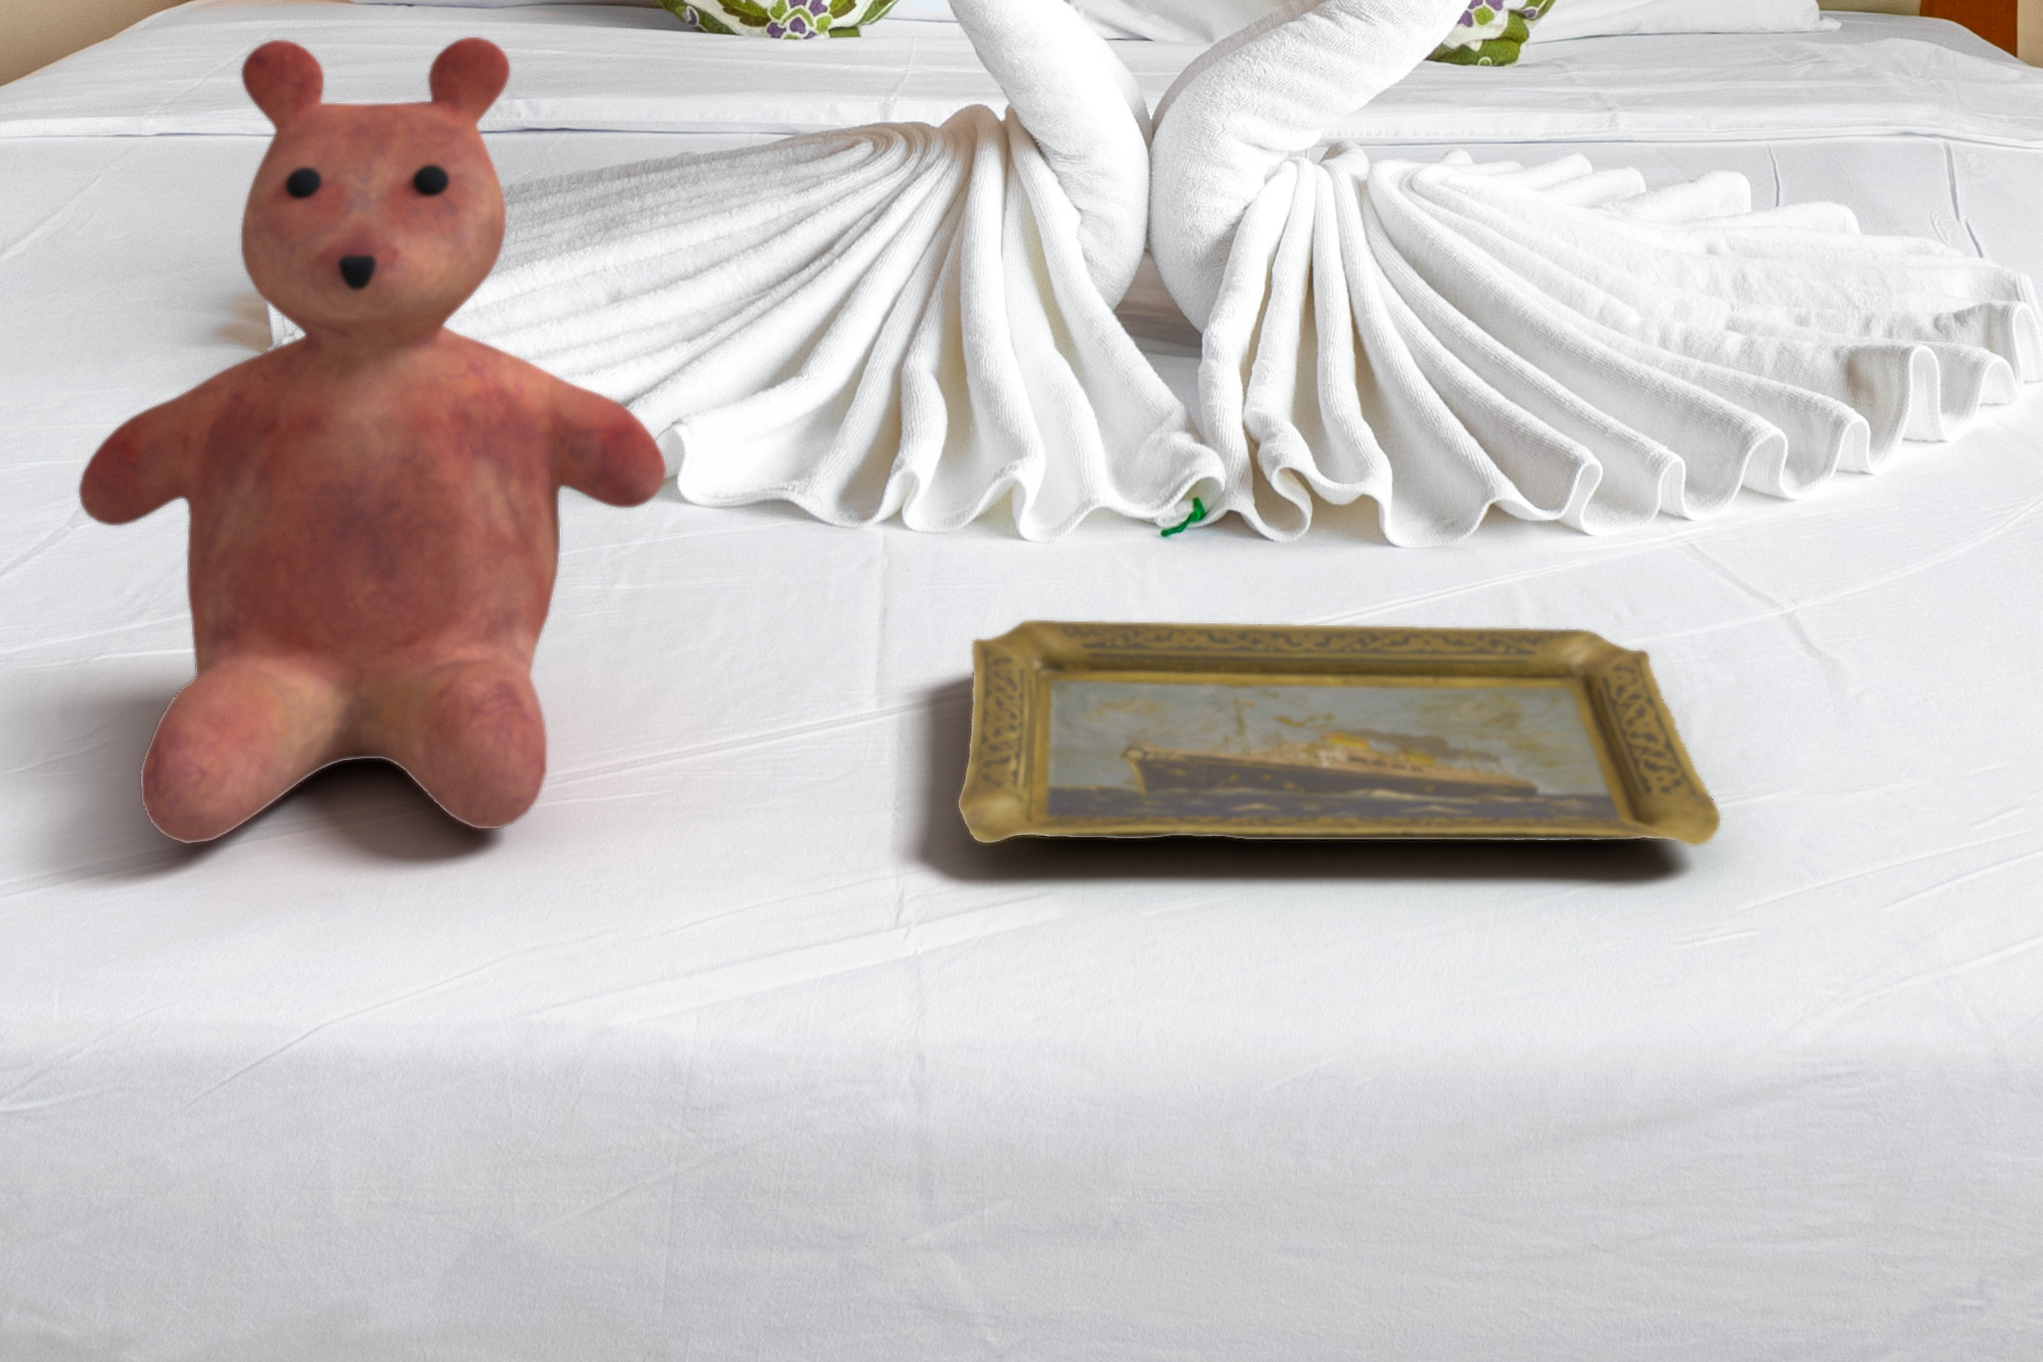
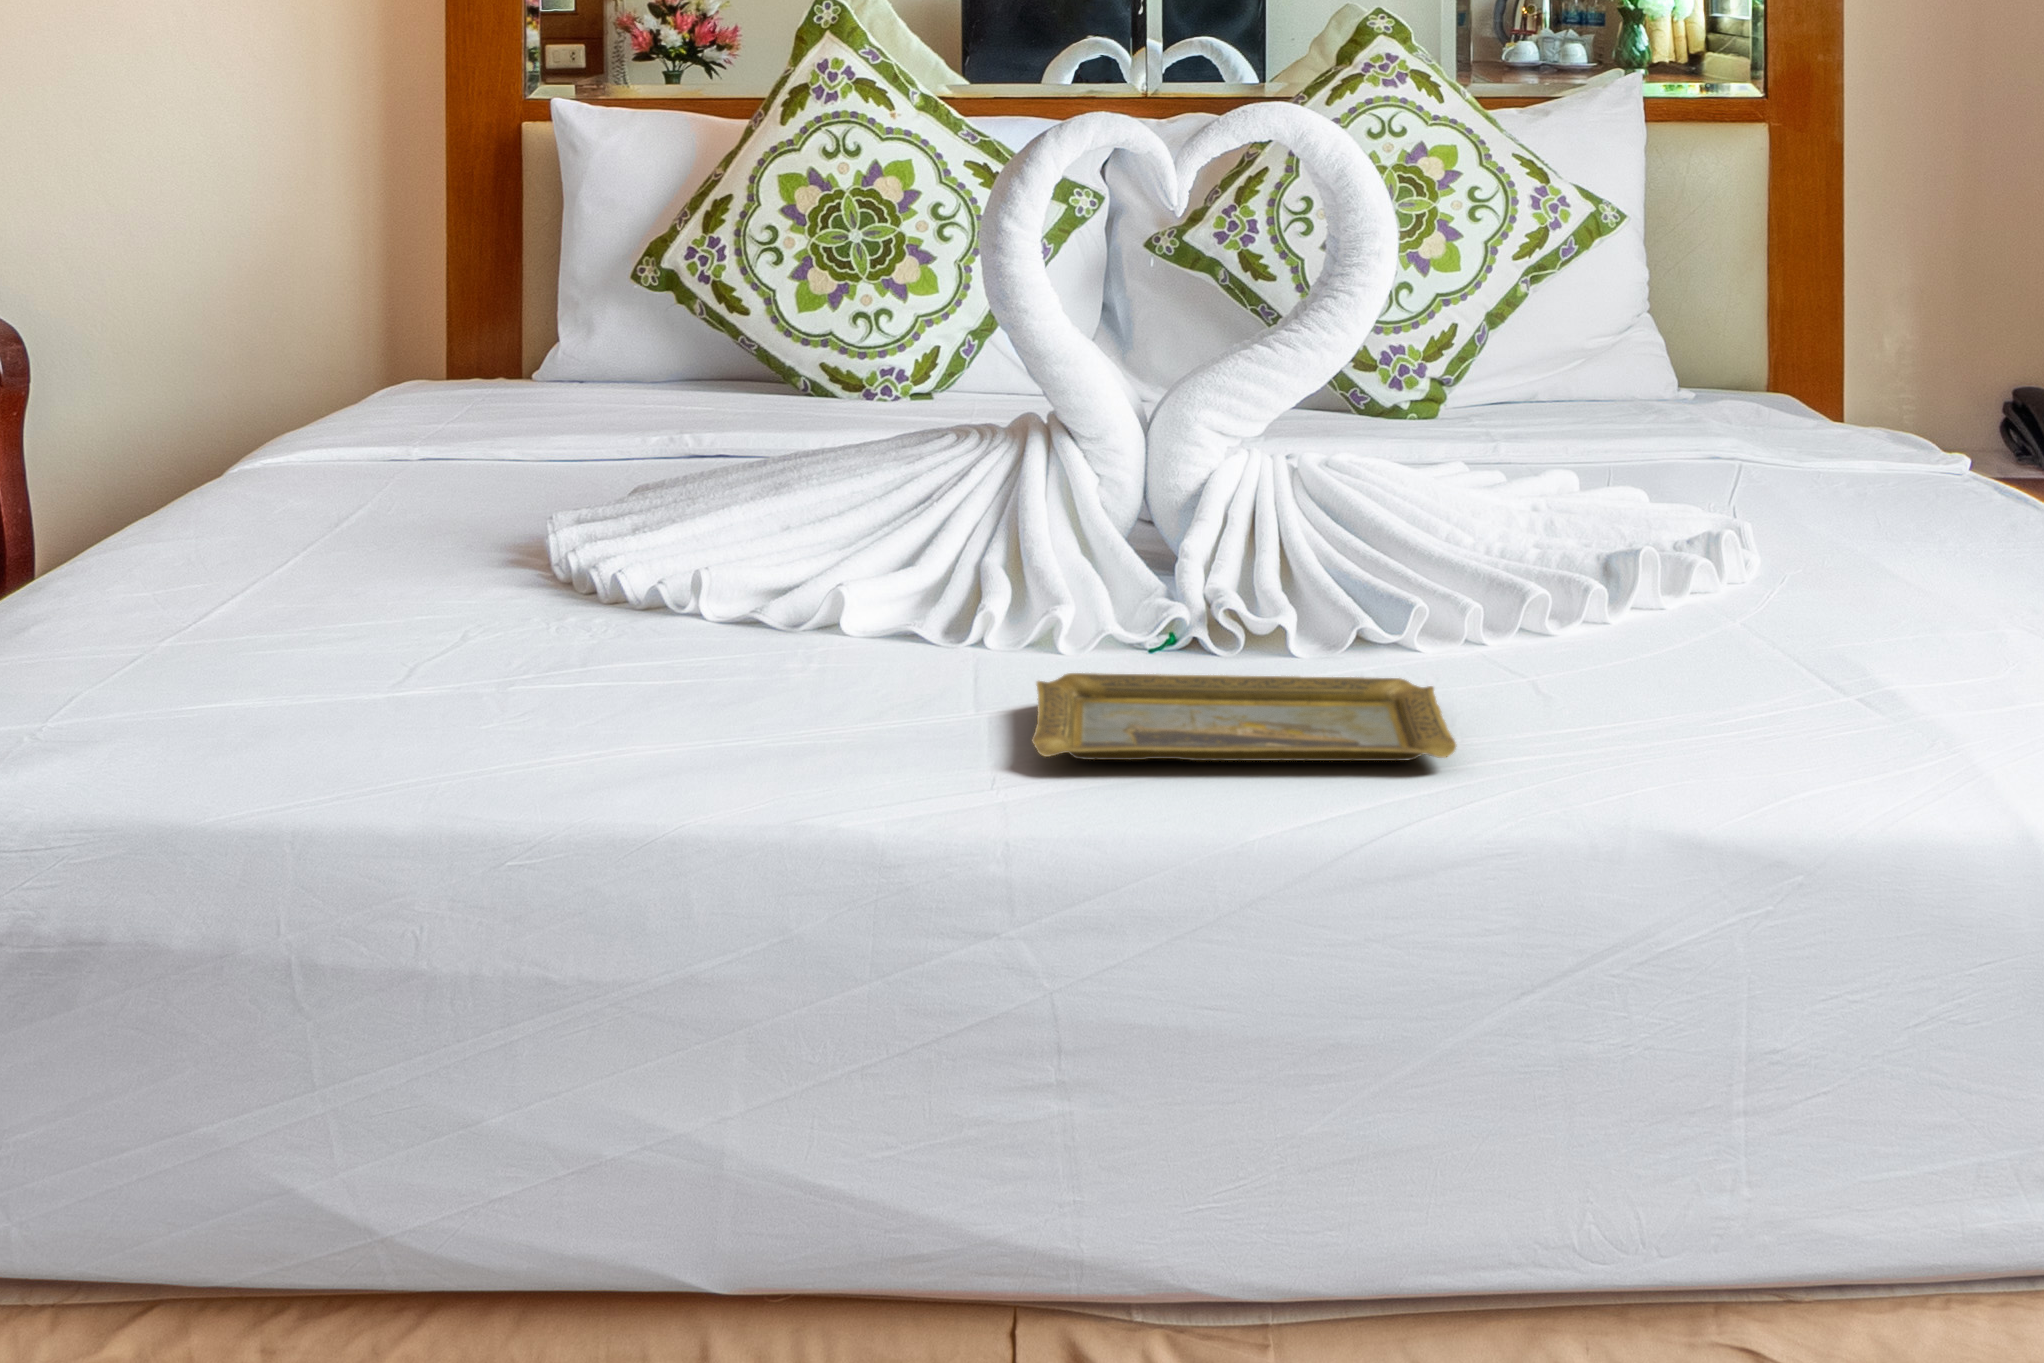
teddy bear: present [79,37,666,843] -> none [520,324,858,761]

